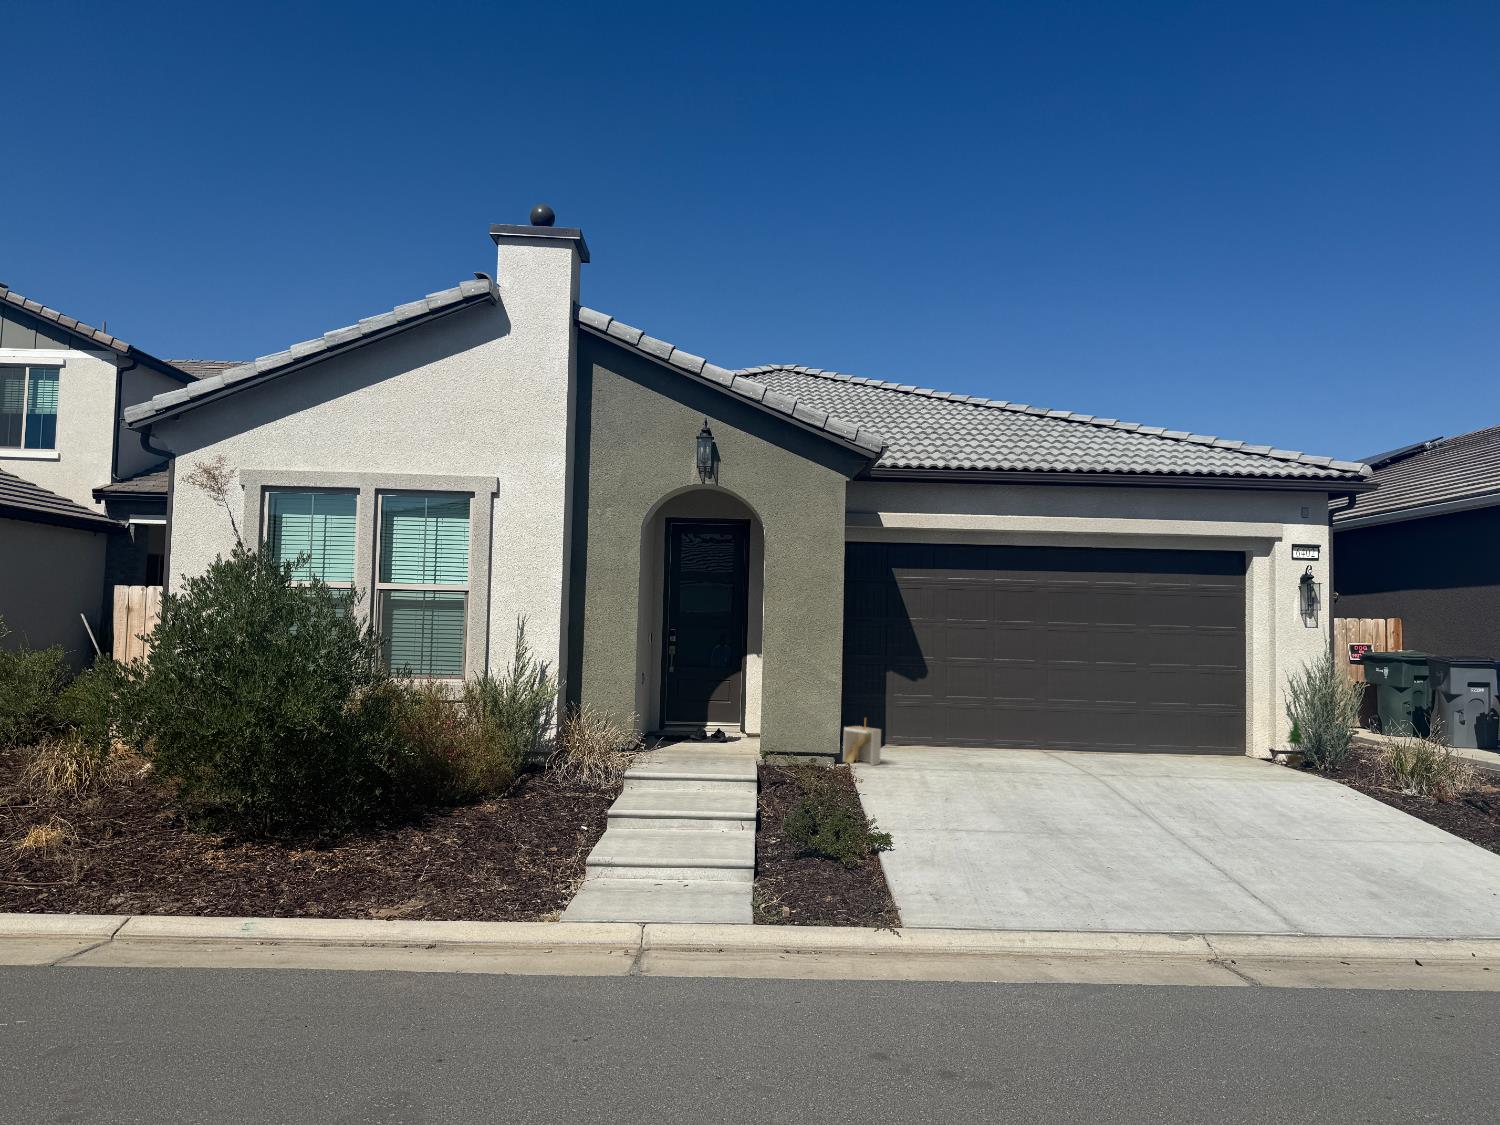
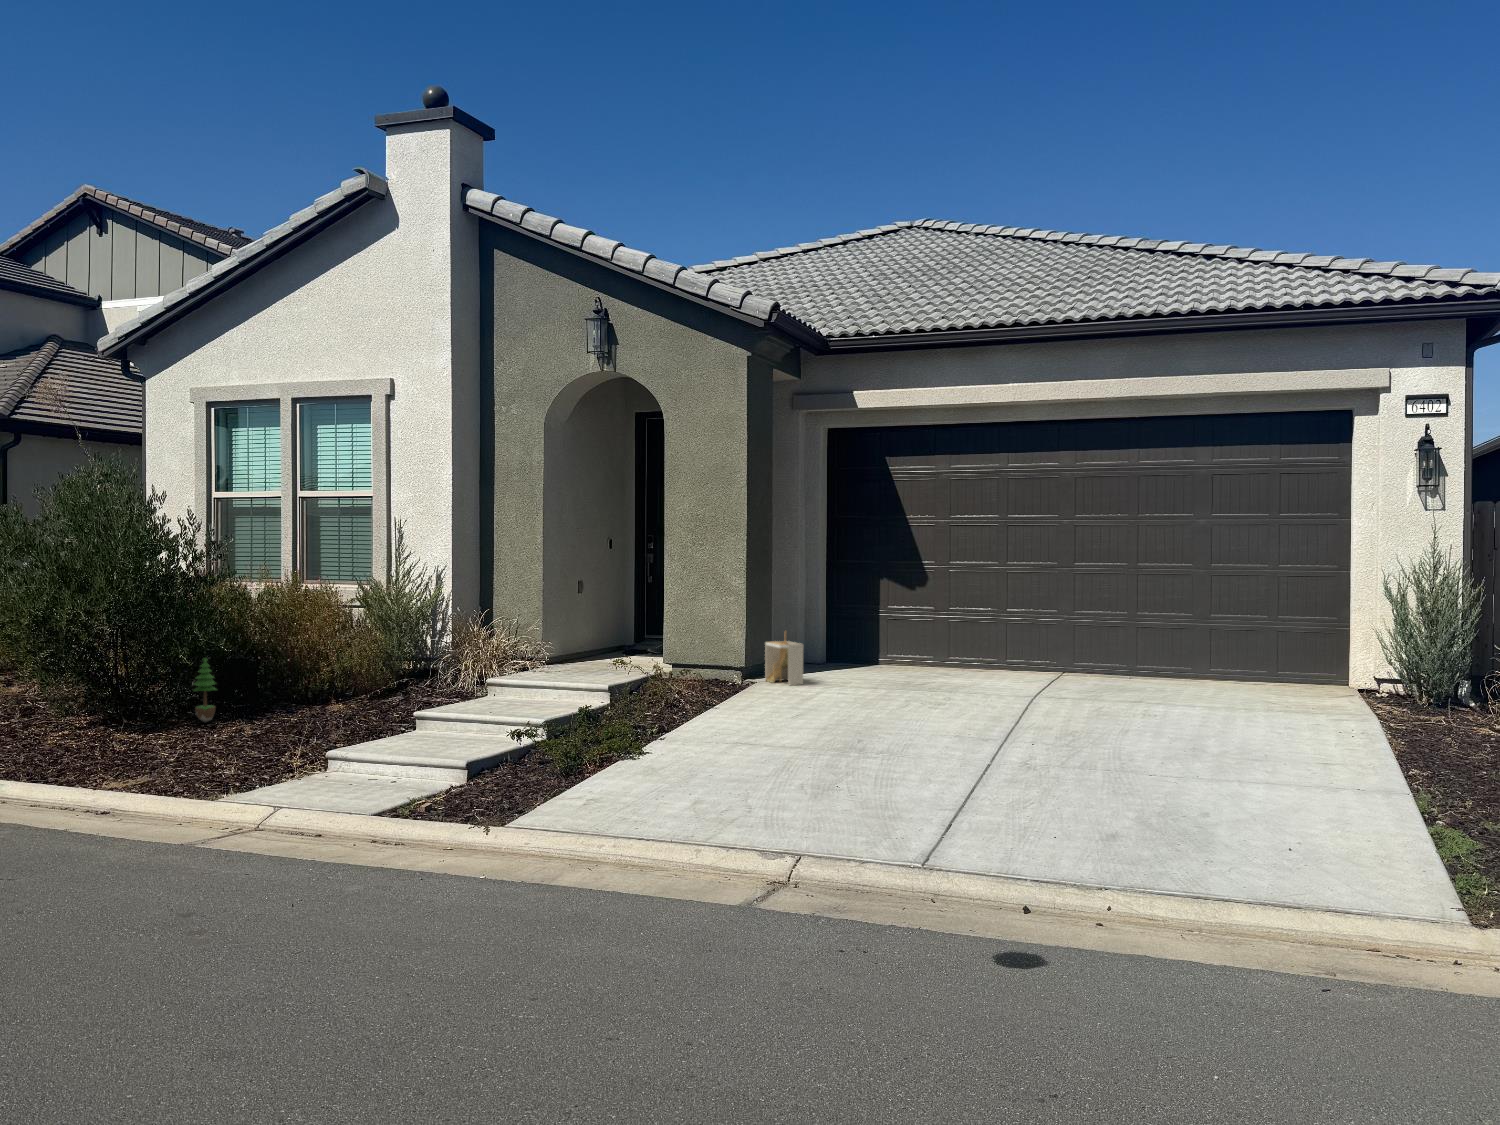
potted tree: present [1287,718,1304,767] -> present [194,658,216,722]

